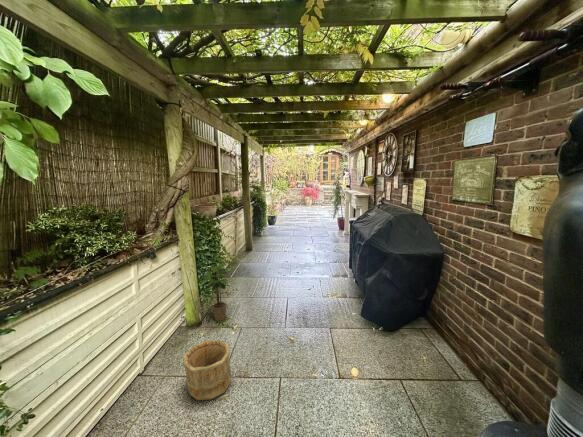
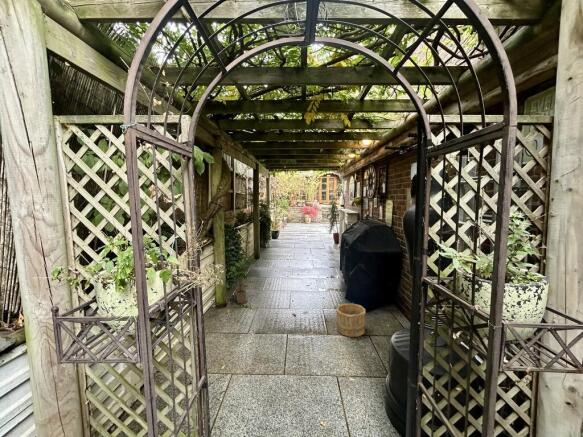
wooden bucket: present [183,340,231,400] -> present [336,303,366,337]

